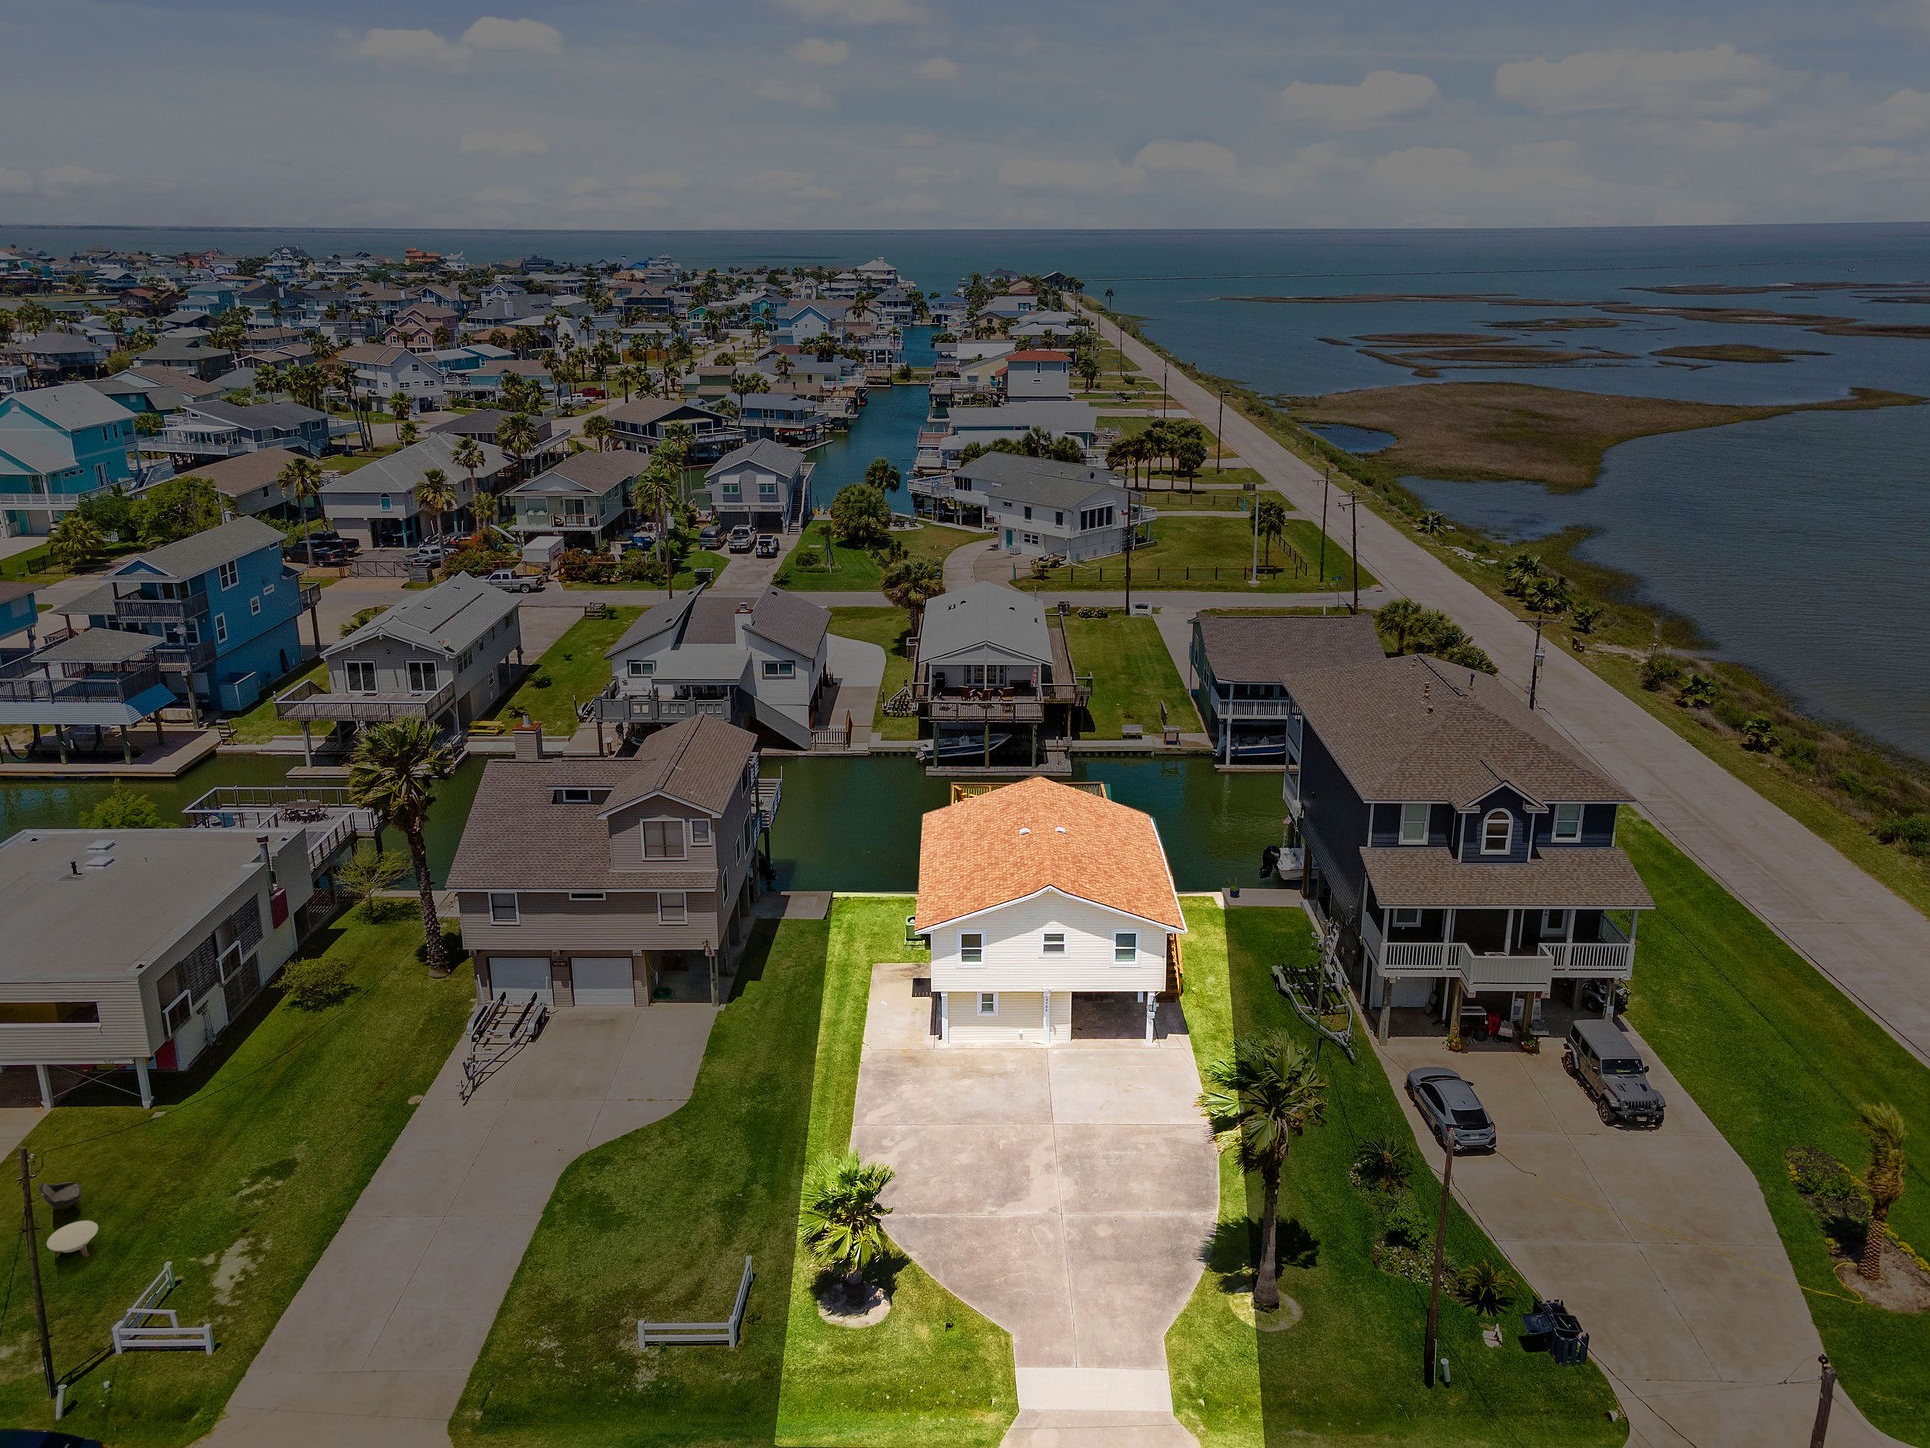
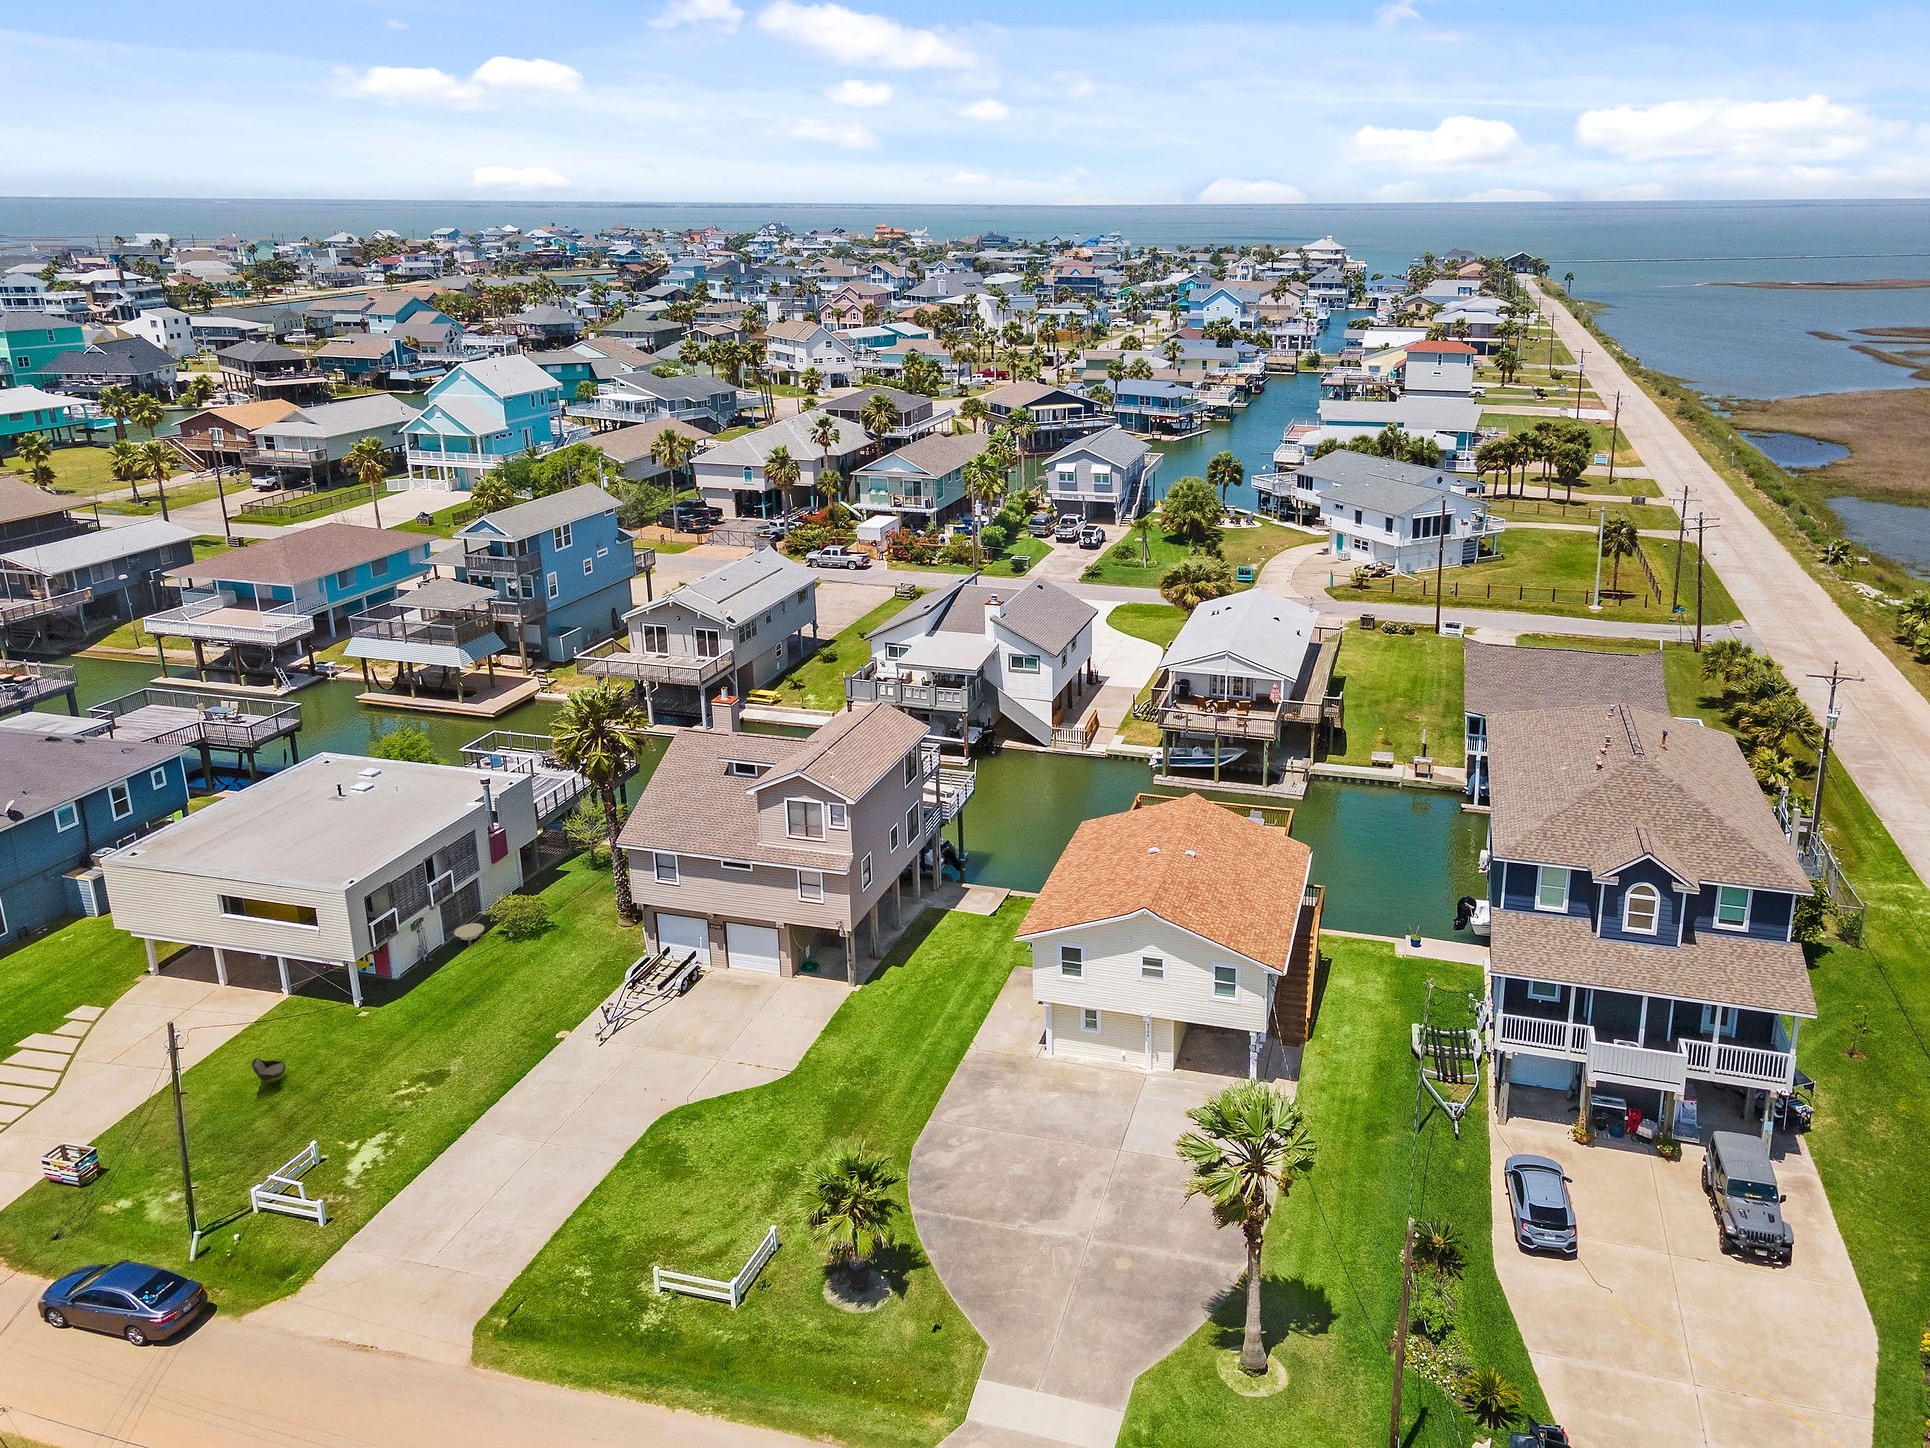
round table: present [47,1221,98,1258] -> present [454,923,484,947]

